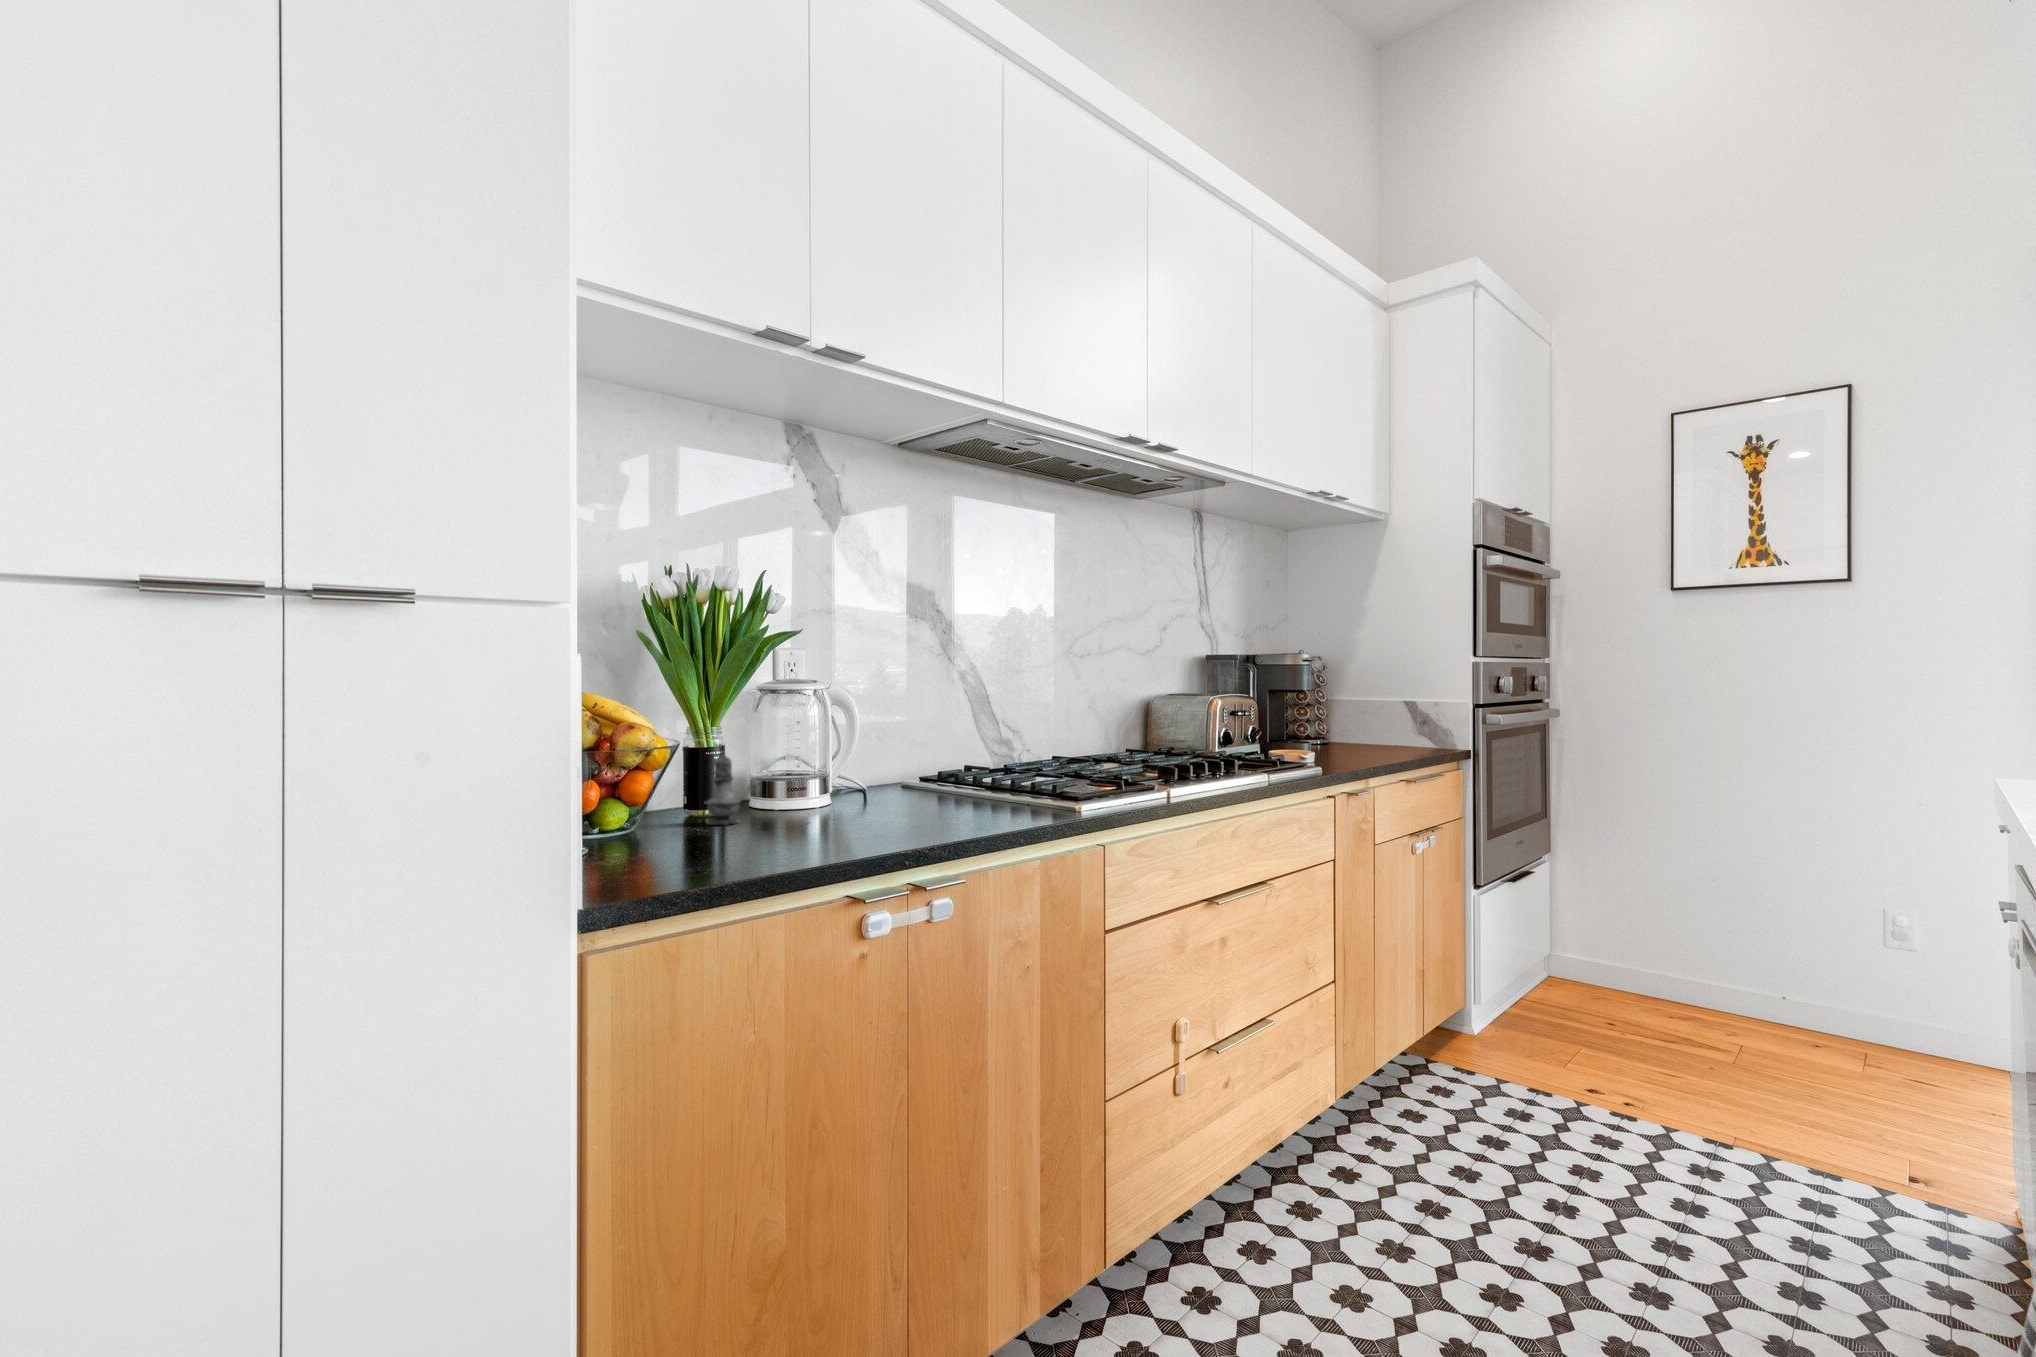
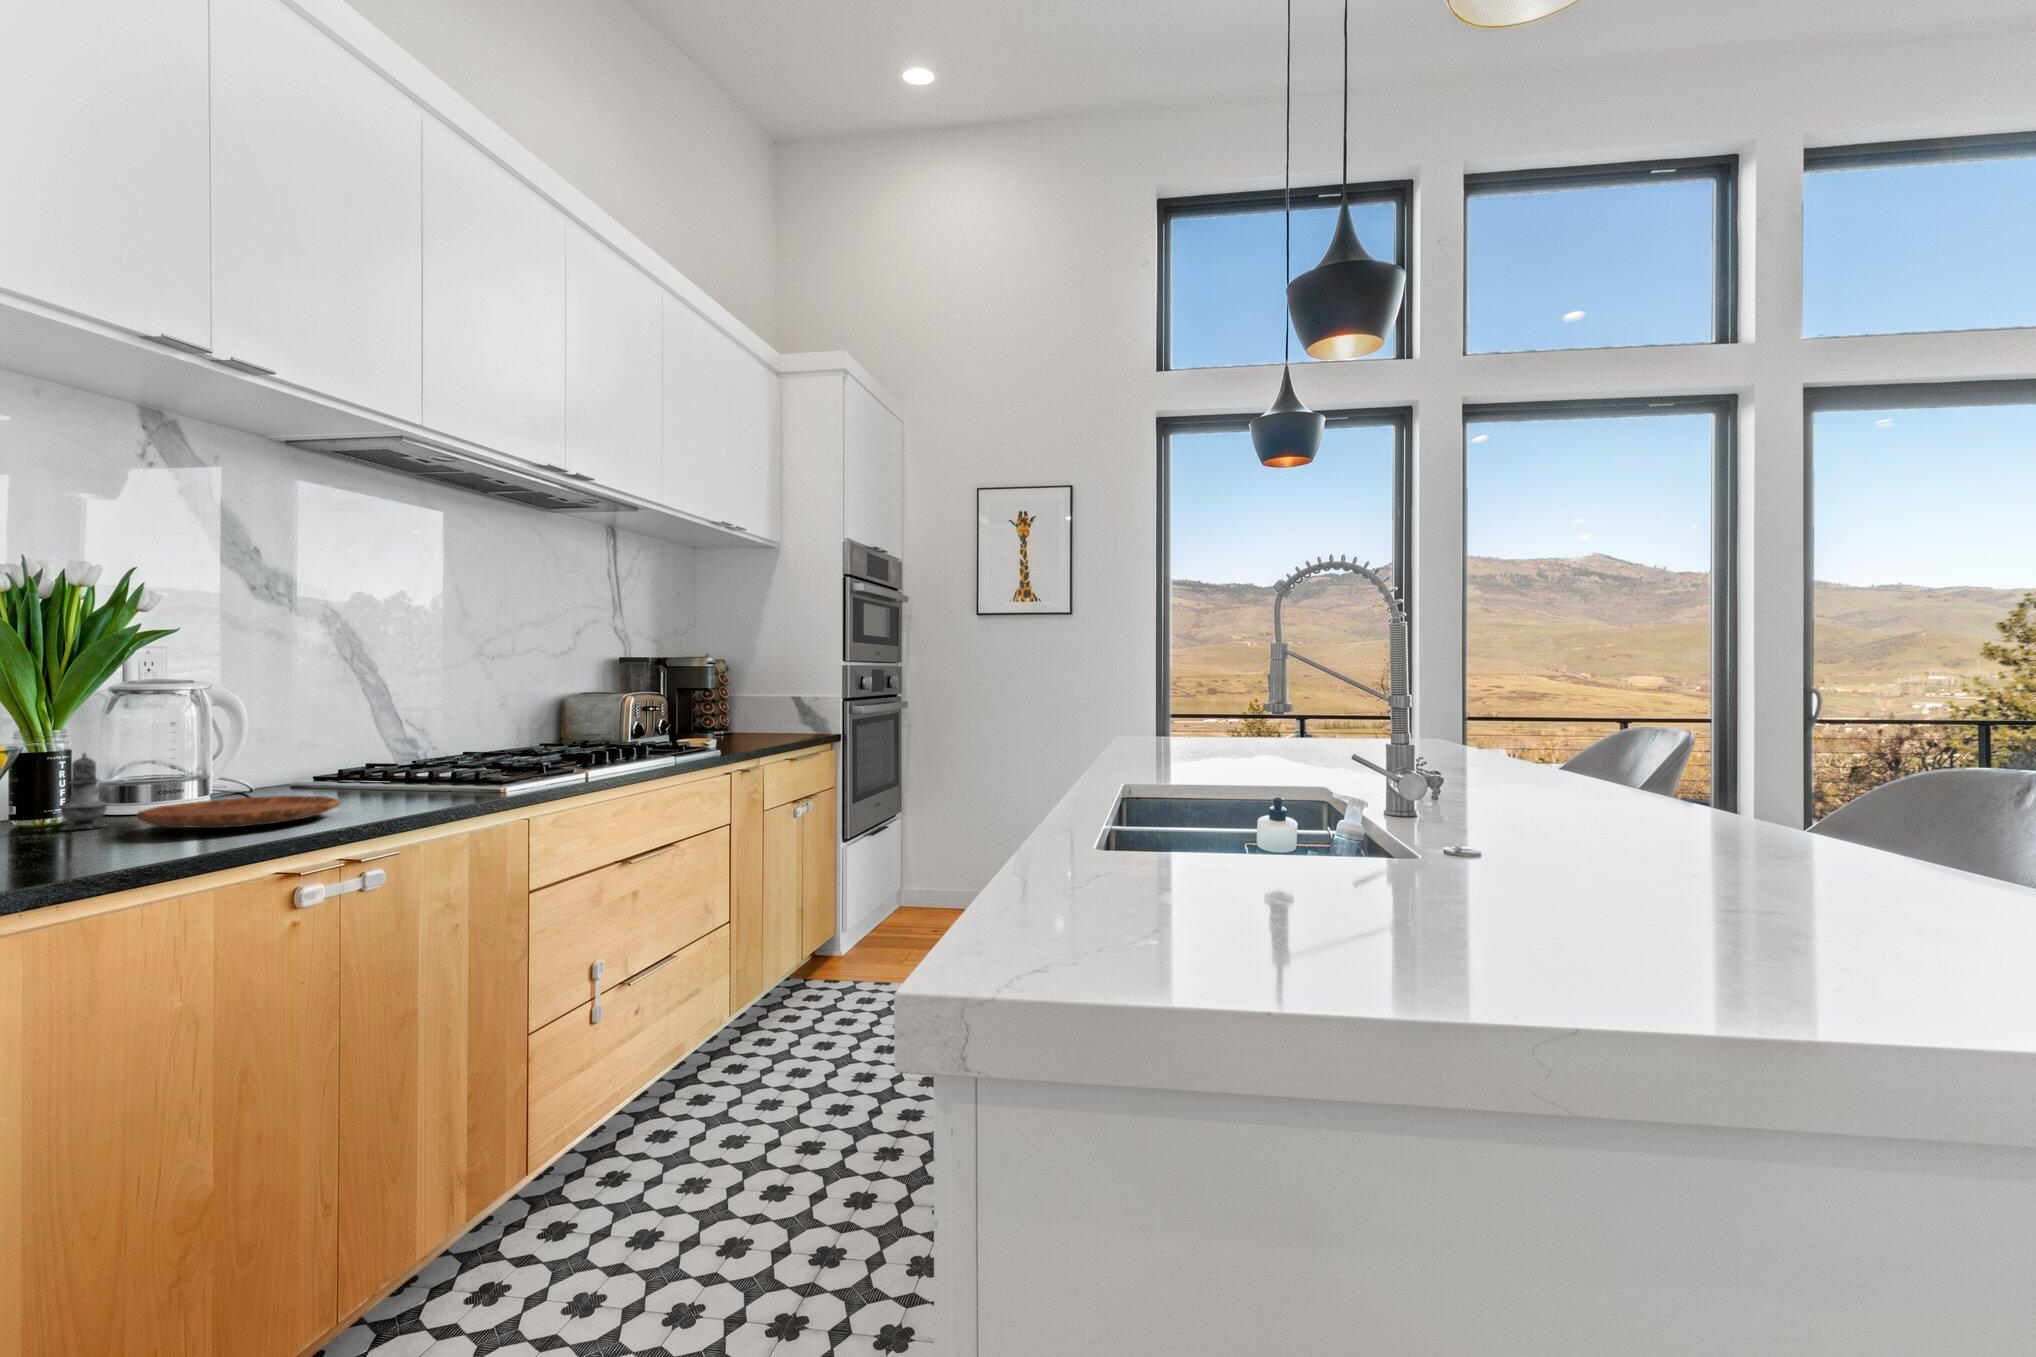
tray: none [748,803,917,838] -> present [136,796,340,828]

